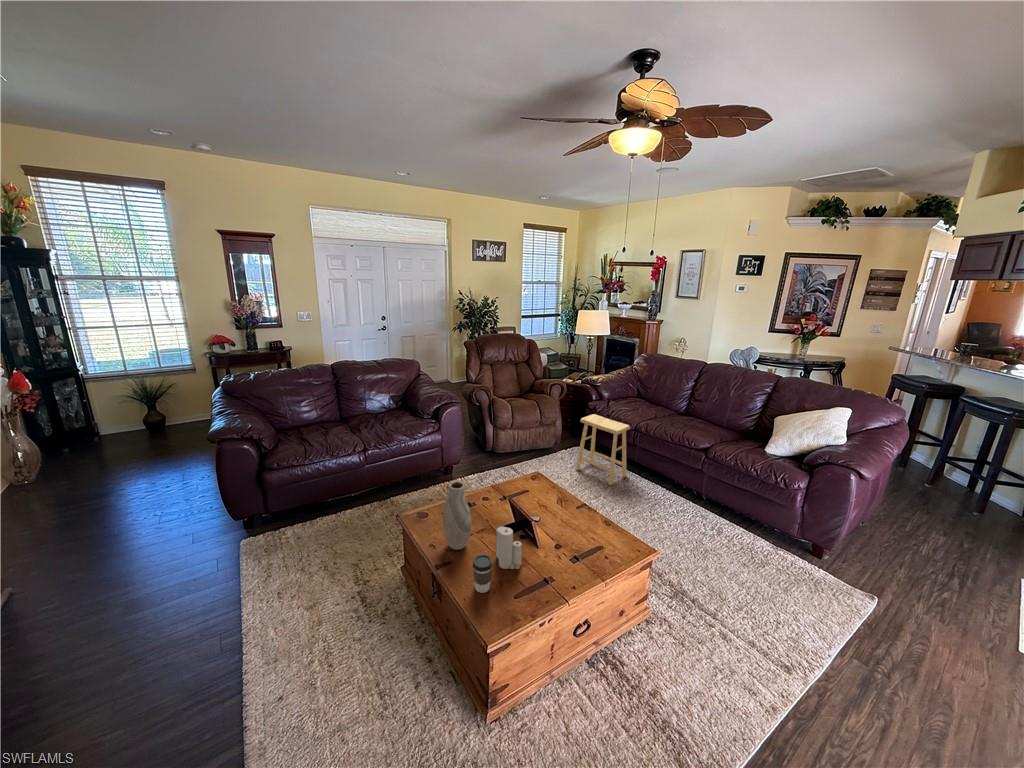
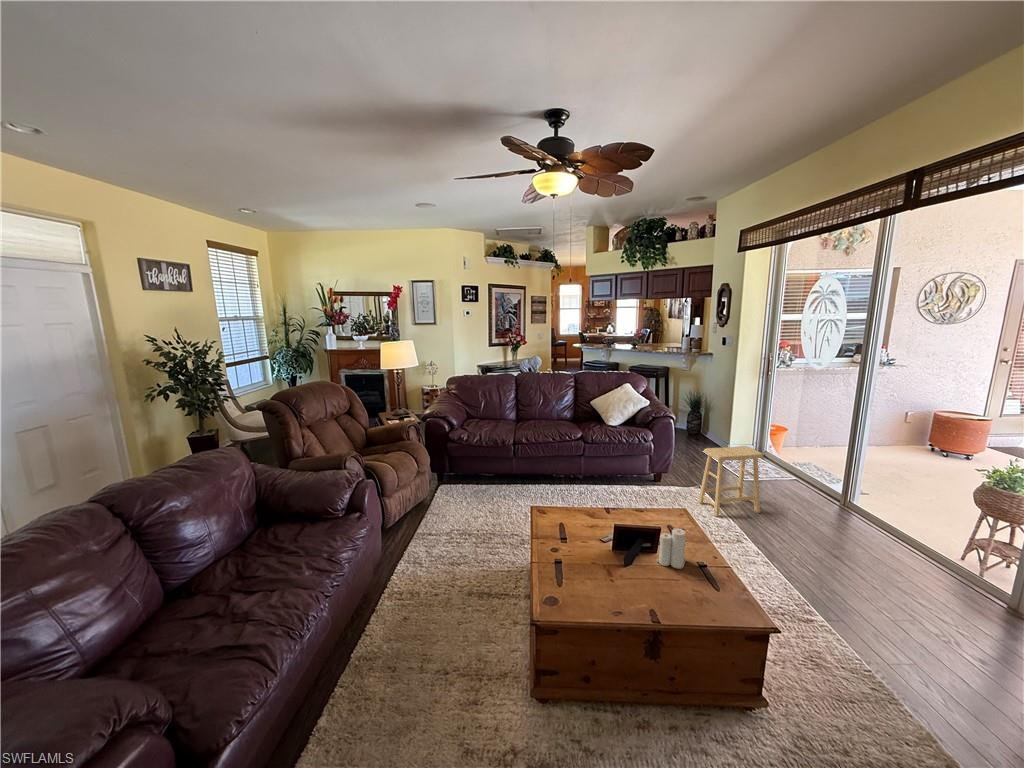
footstool: present [575,414,630,485] -> present [698,446,763,517]
vase: present [443,481,471,550] -> none [622,512,650,586]
coffee cup: present [473,554,492,593] -> none [695,555,716,592]

